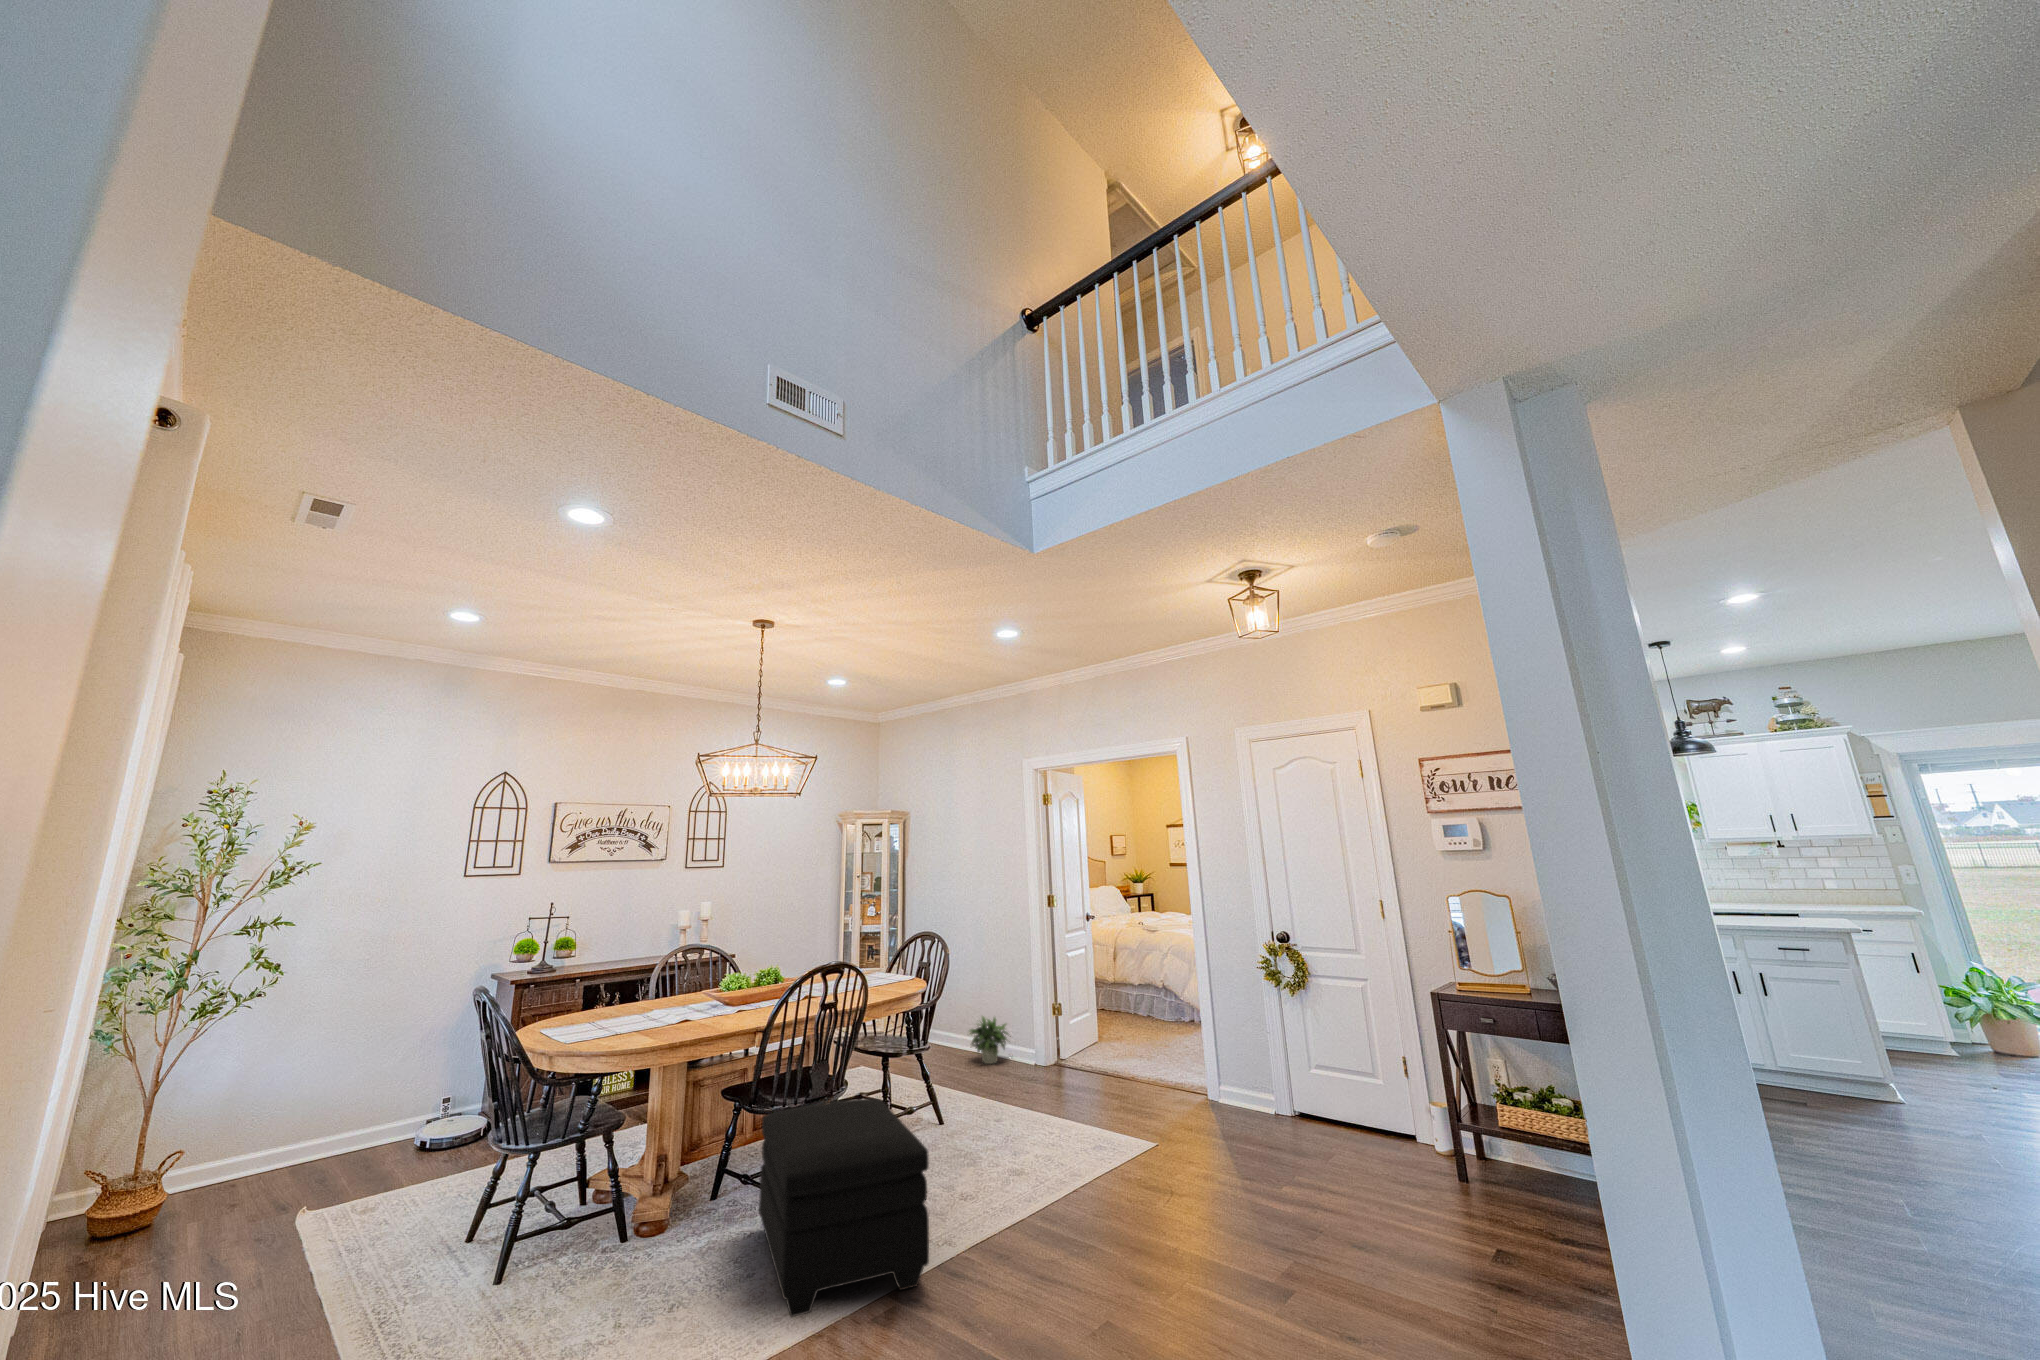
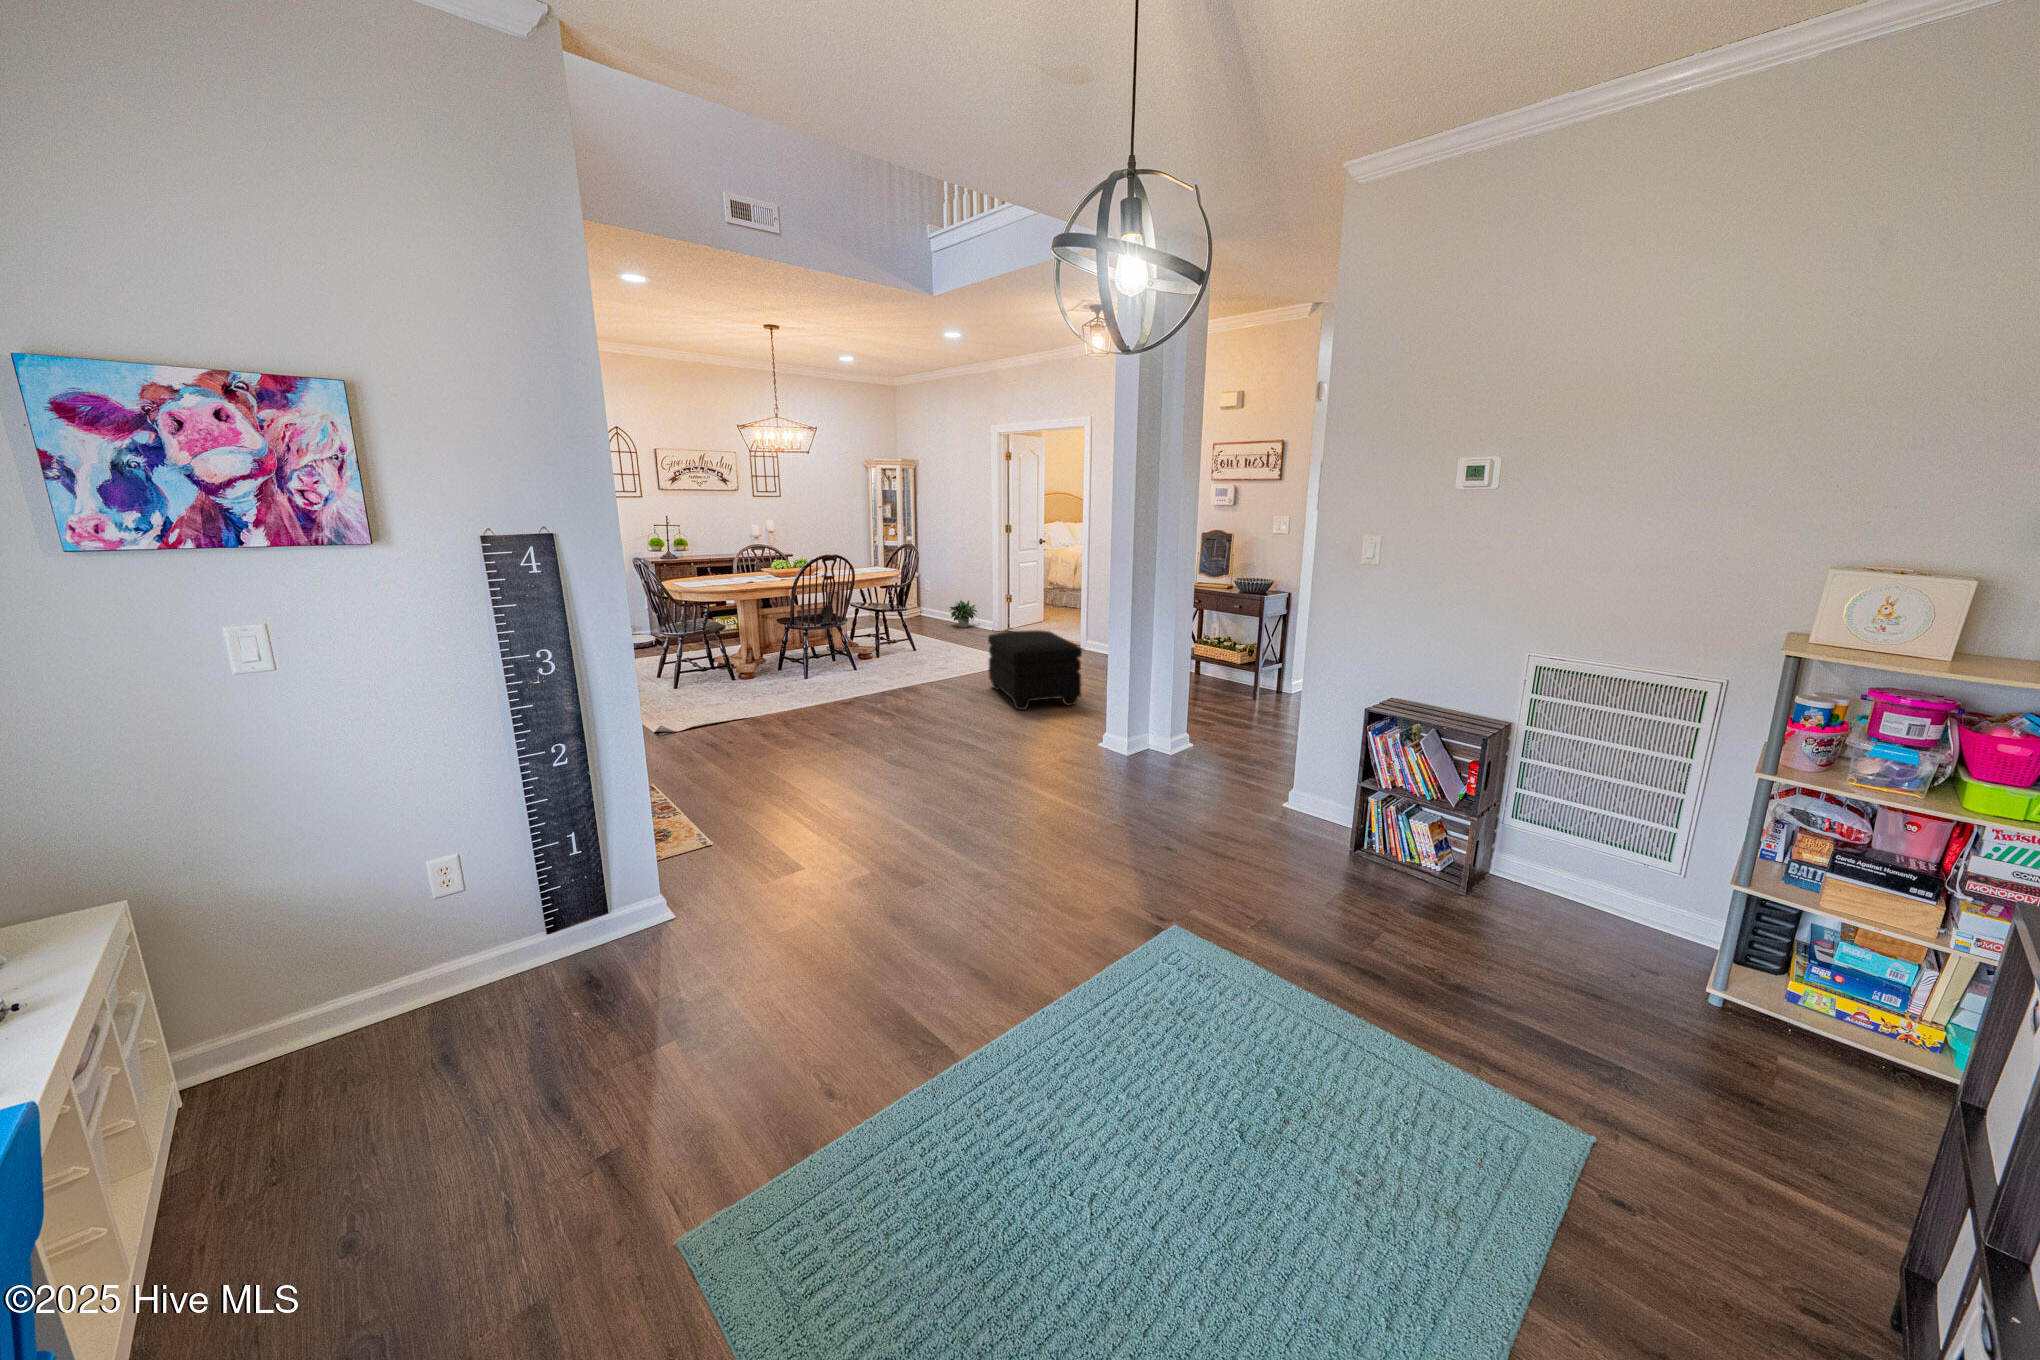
ottoman: present [759,1098,929,1317] -> present [988,630,1082,710]

